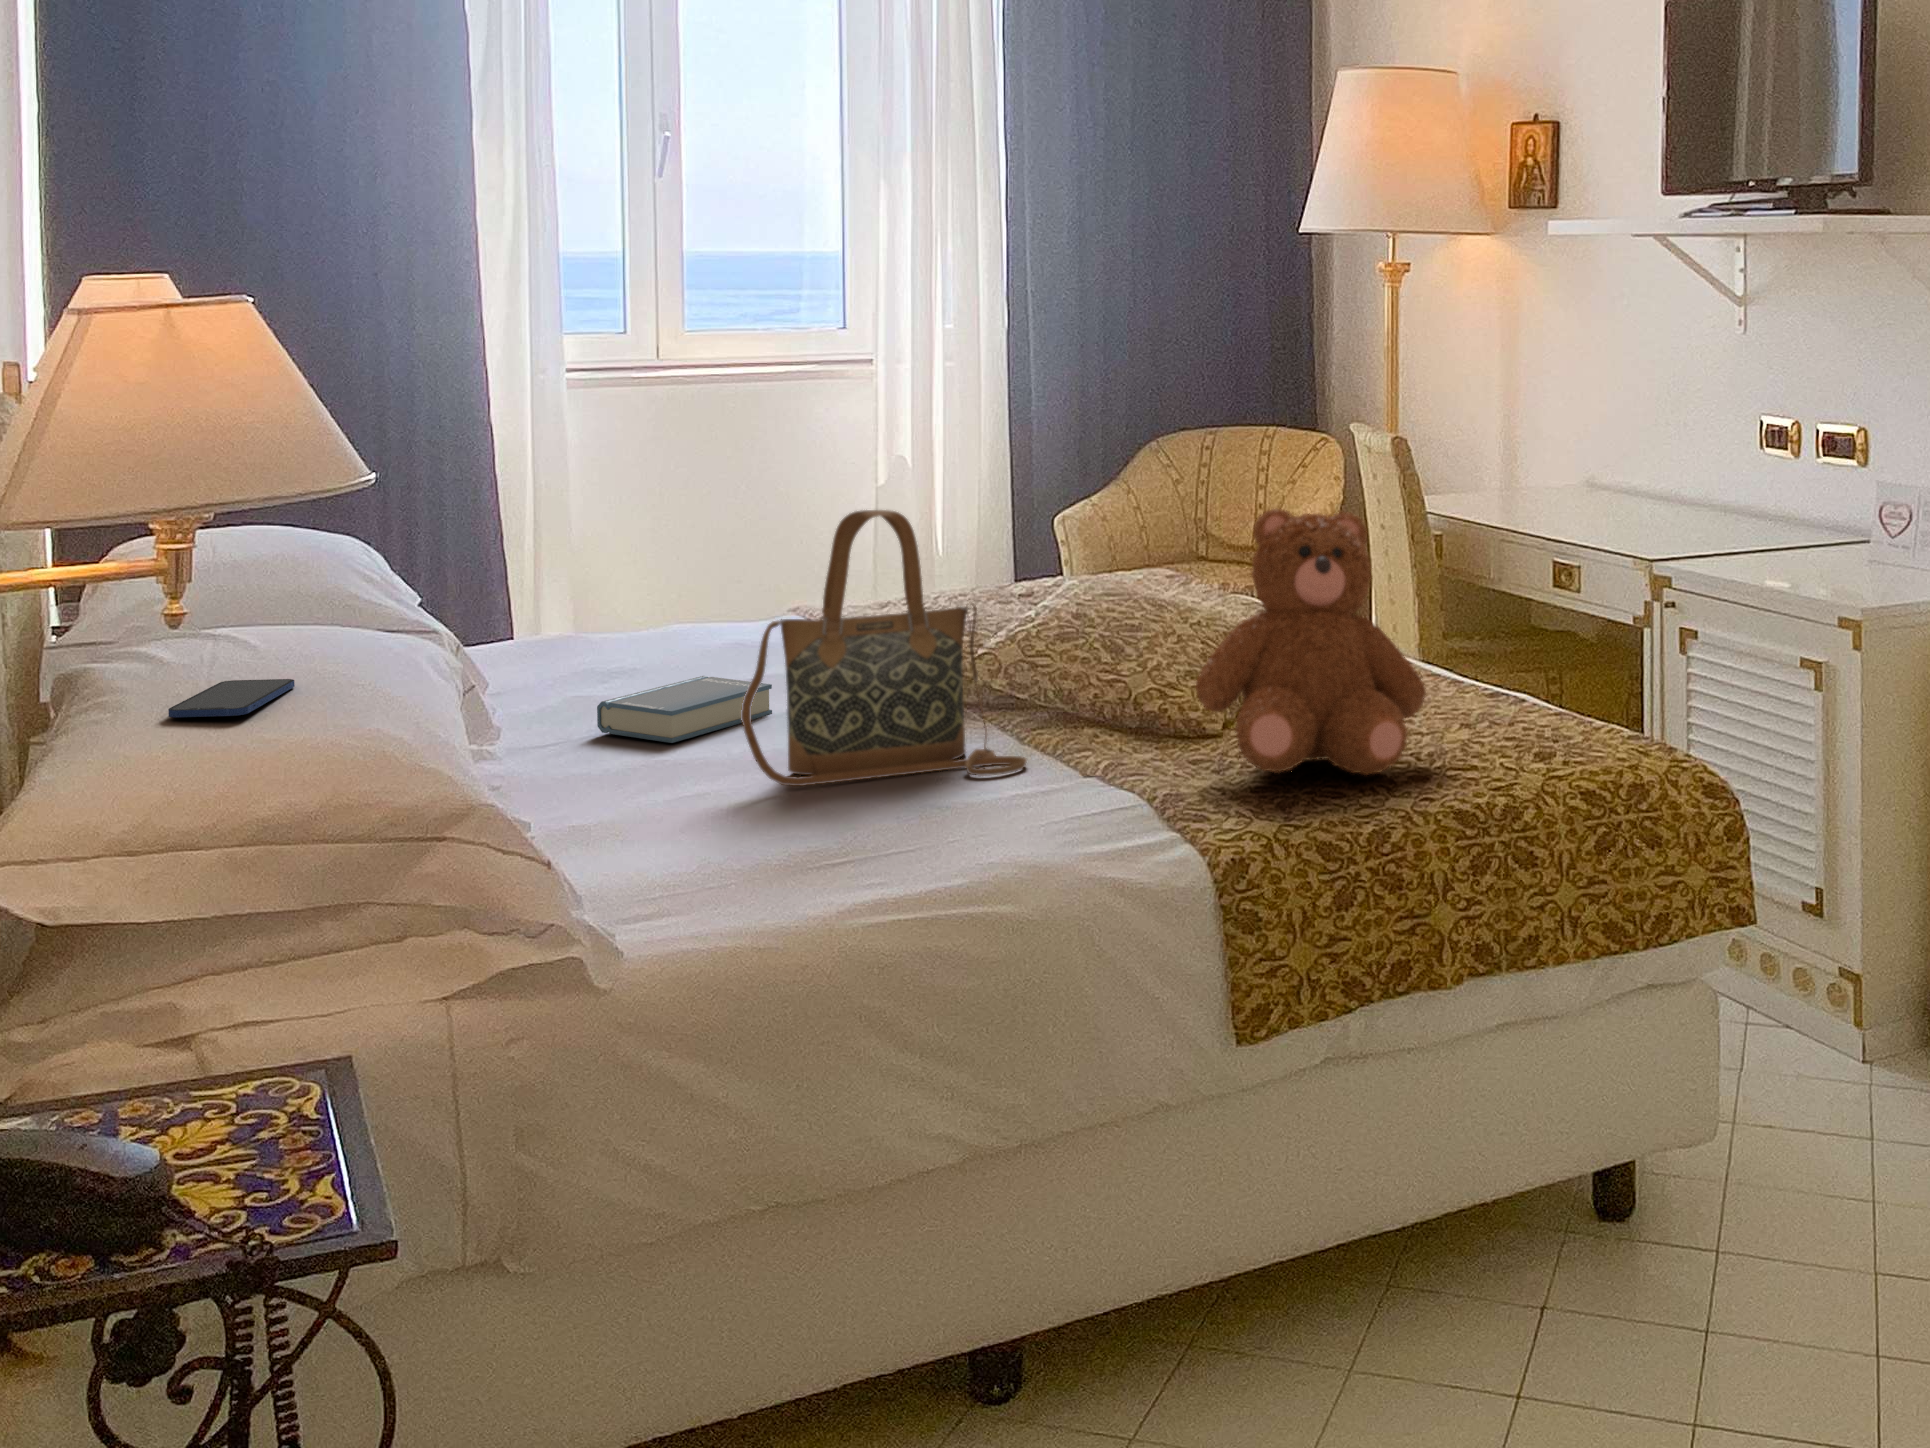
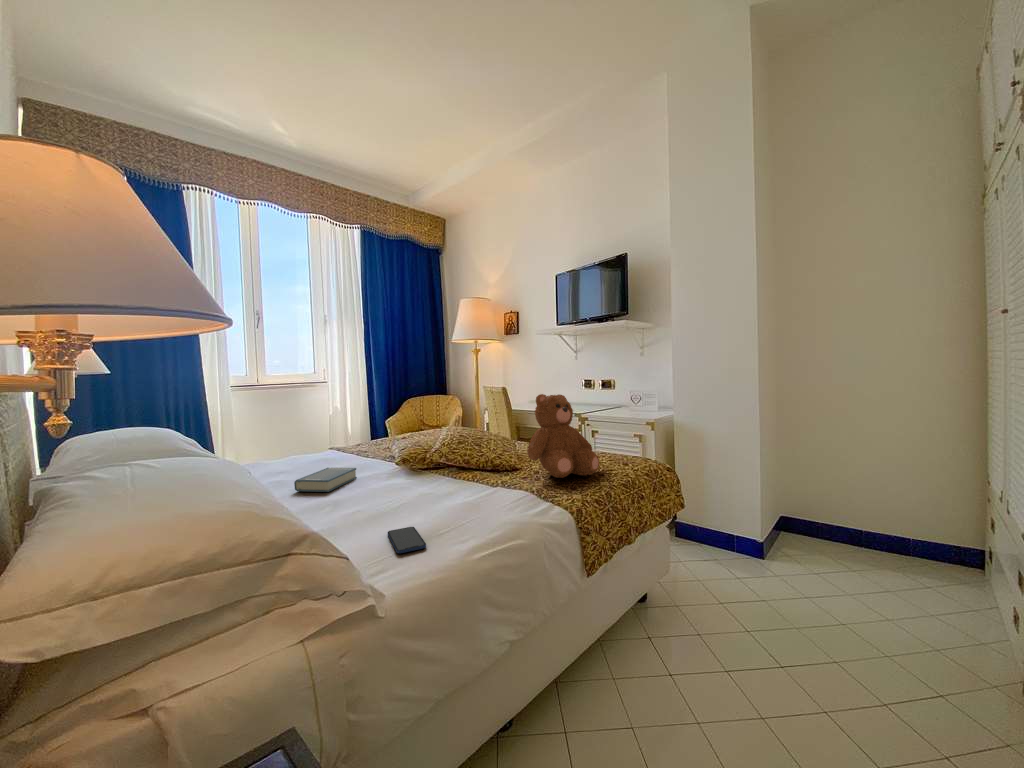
handbag: present [741,510,1027,786] -> none [370,400,470,502]
smartphone: present [168,679,295,717] -> present [388,527,426,553]

